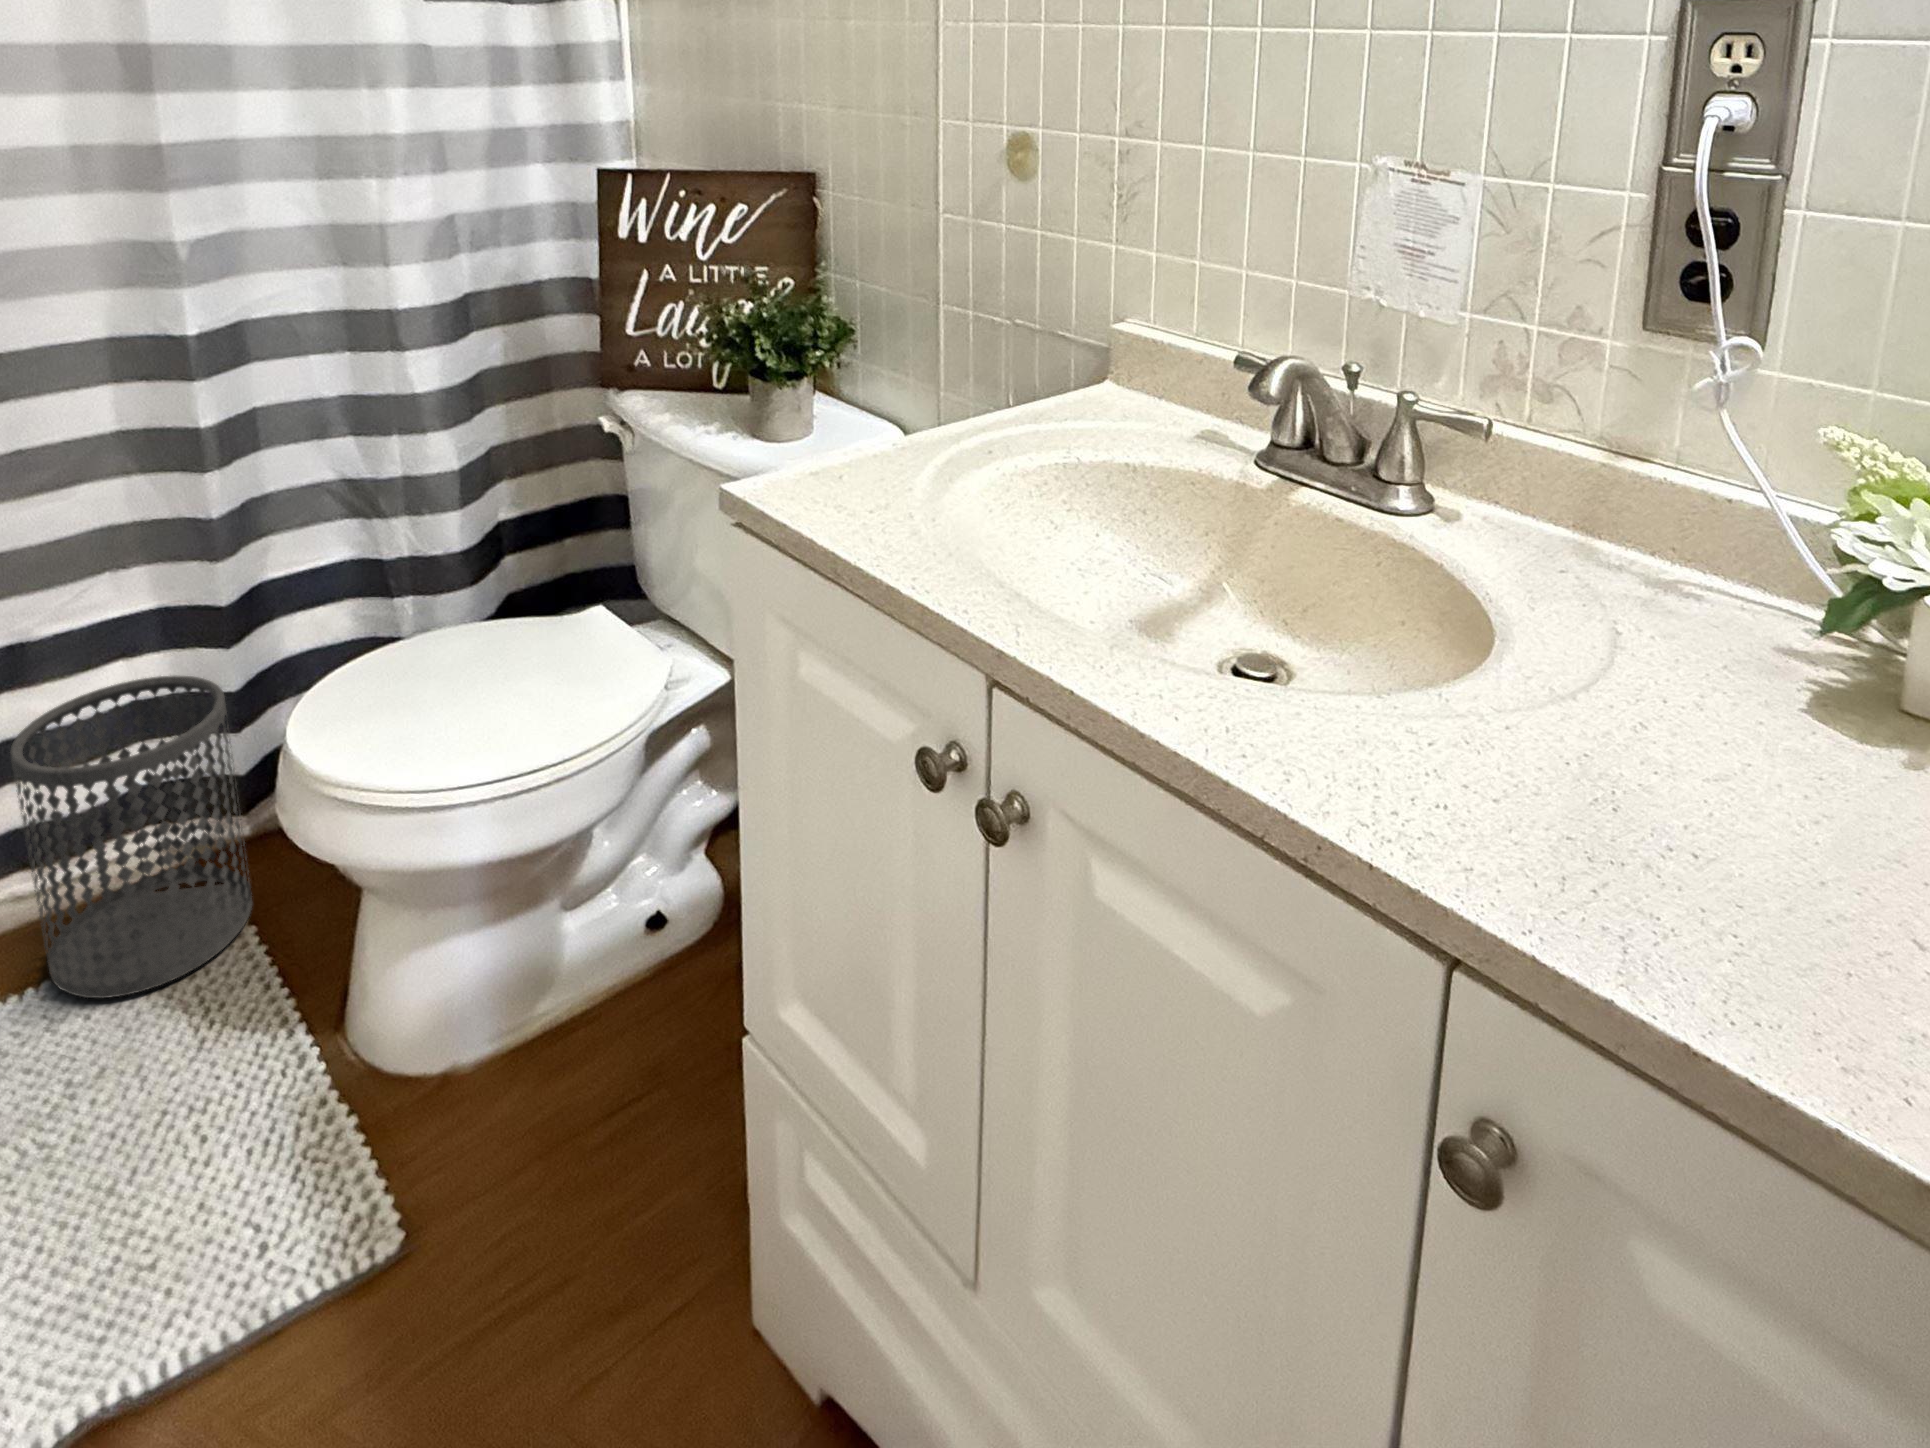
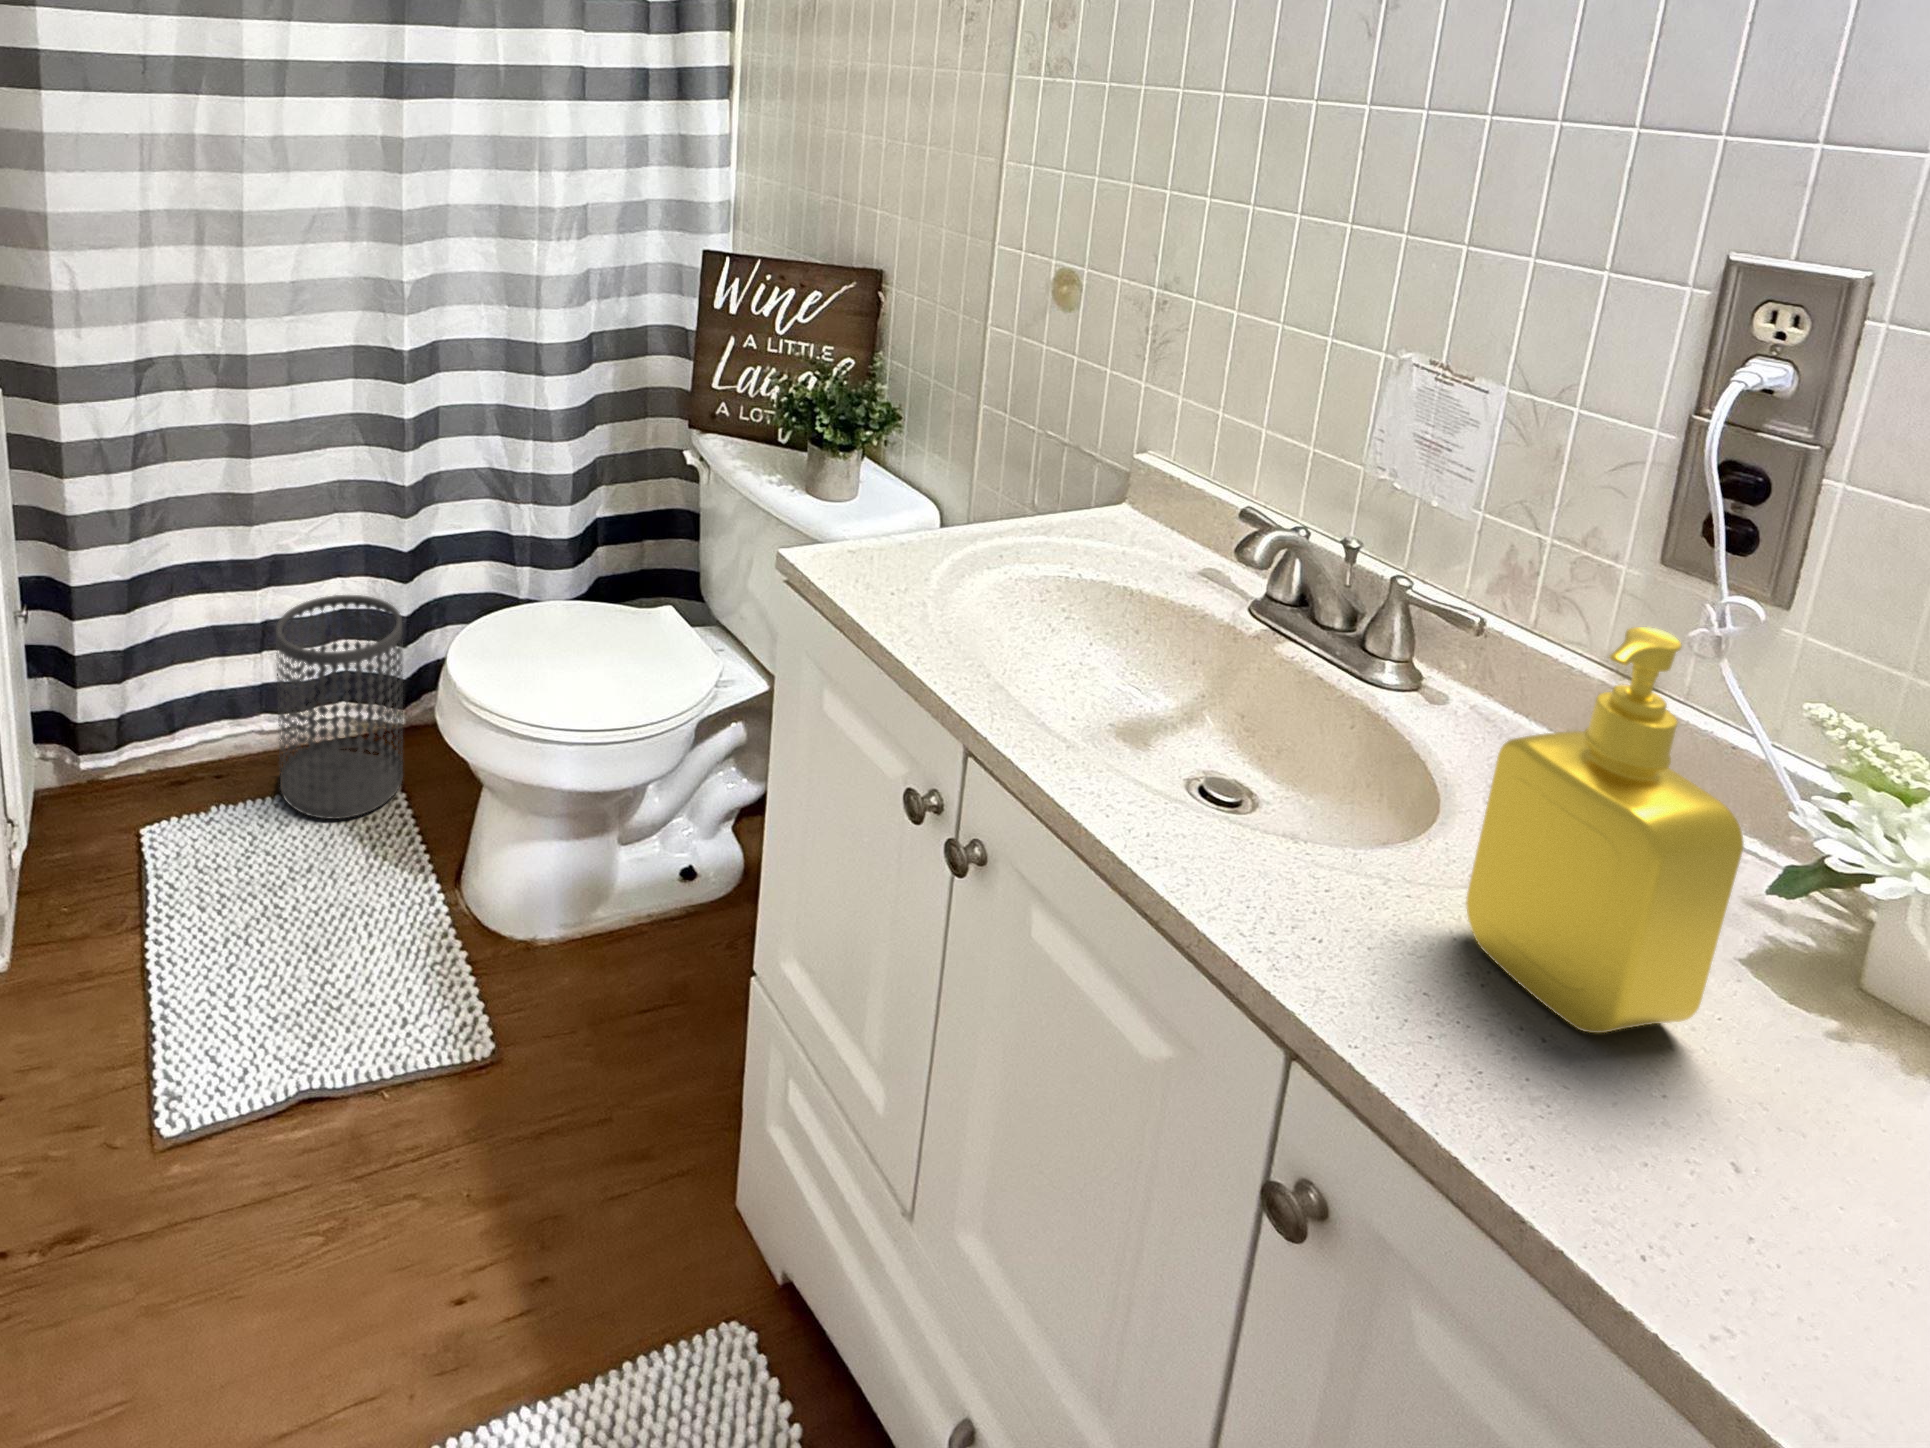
soap dispenser: none [1578,344,1864,833] -> present [1466,627,1744,1033]

